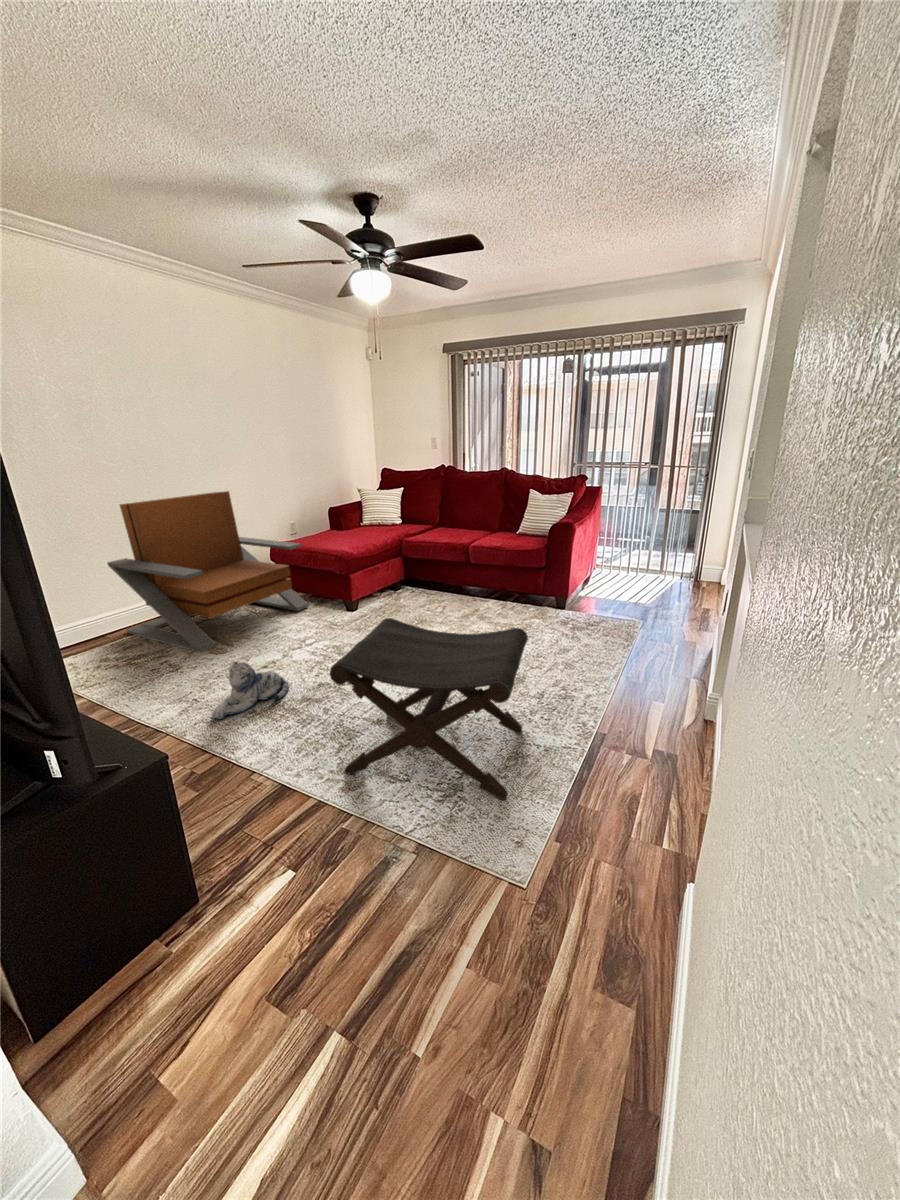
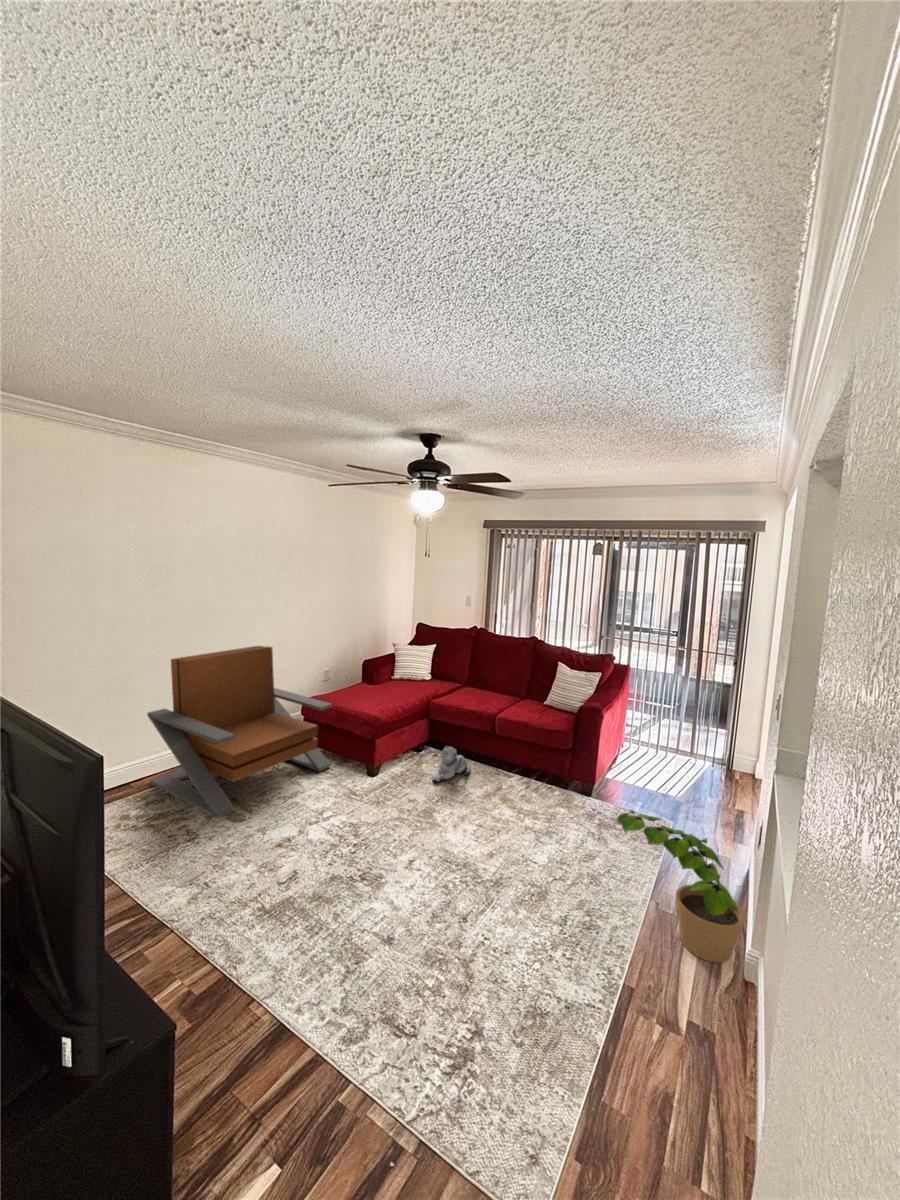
potted plant: none [589,591,708,710] -> present [617,810,745,963]
footstool: present [330,618,528,800] -> none [348,827,552,1081]
plush toy: present [212,662,289,719] -> present [432,746,470,782]

